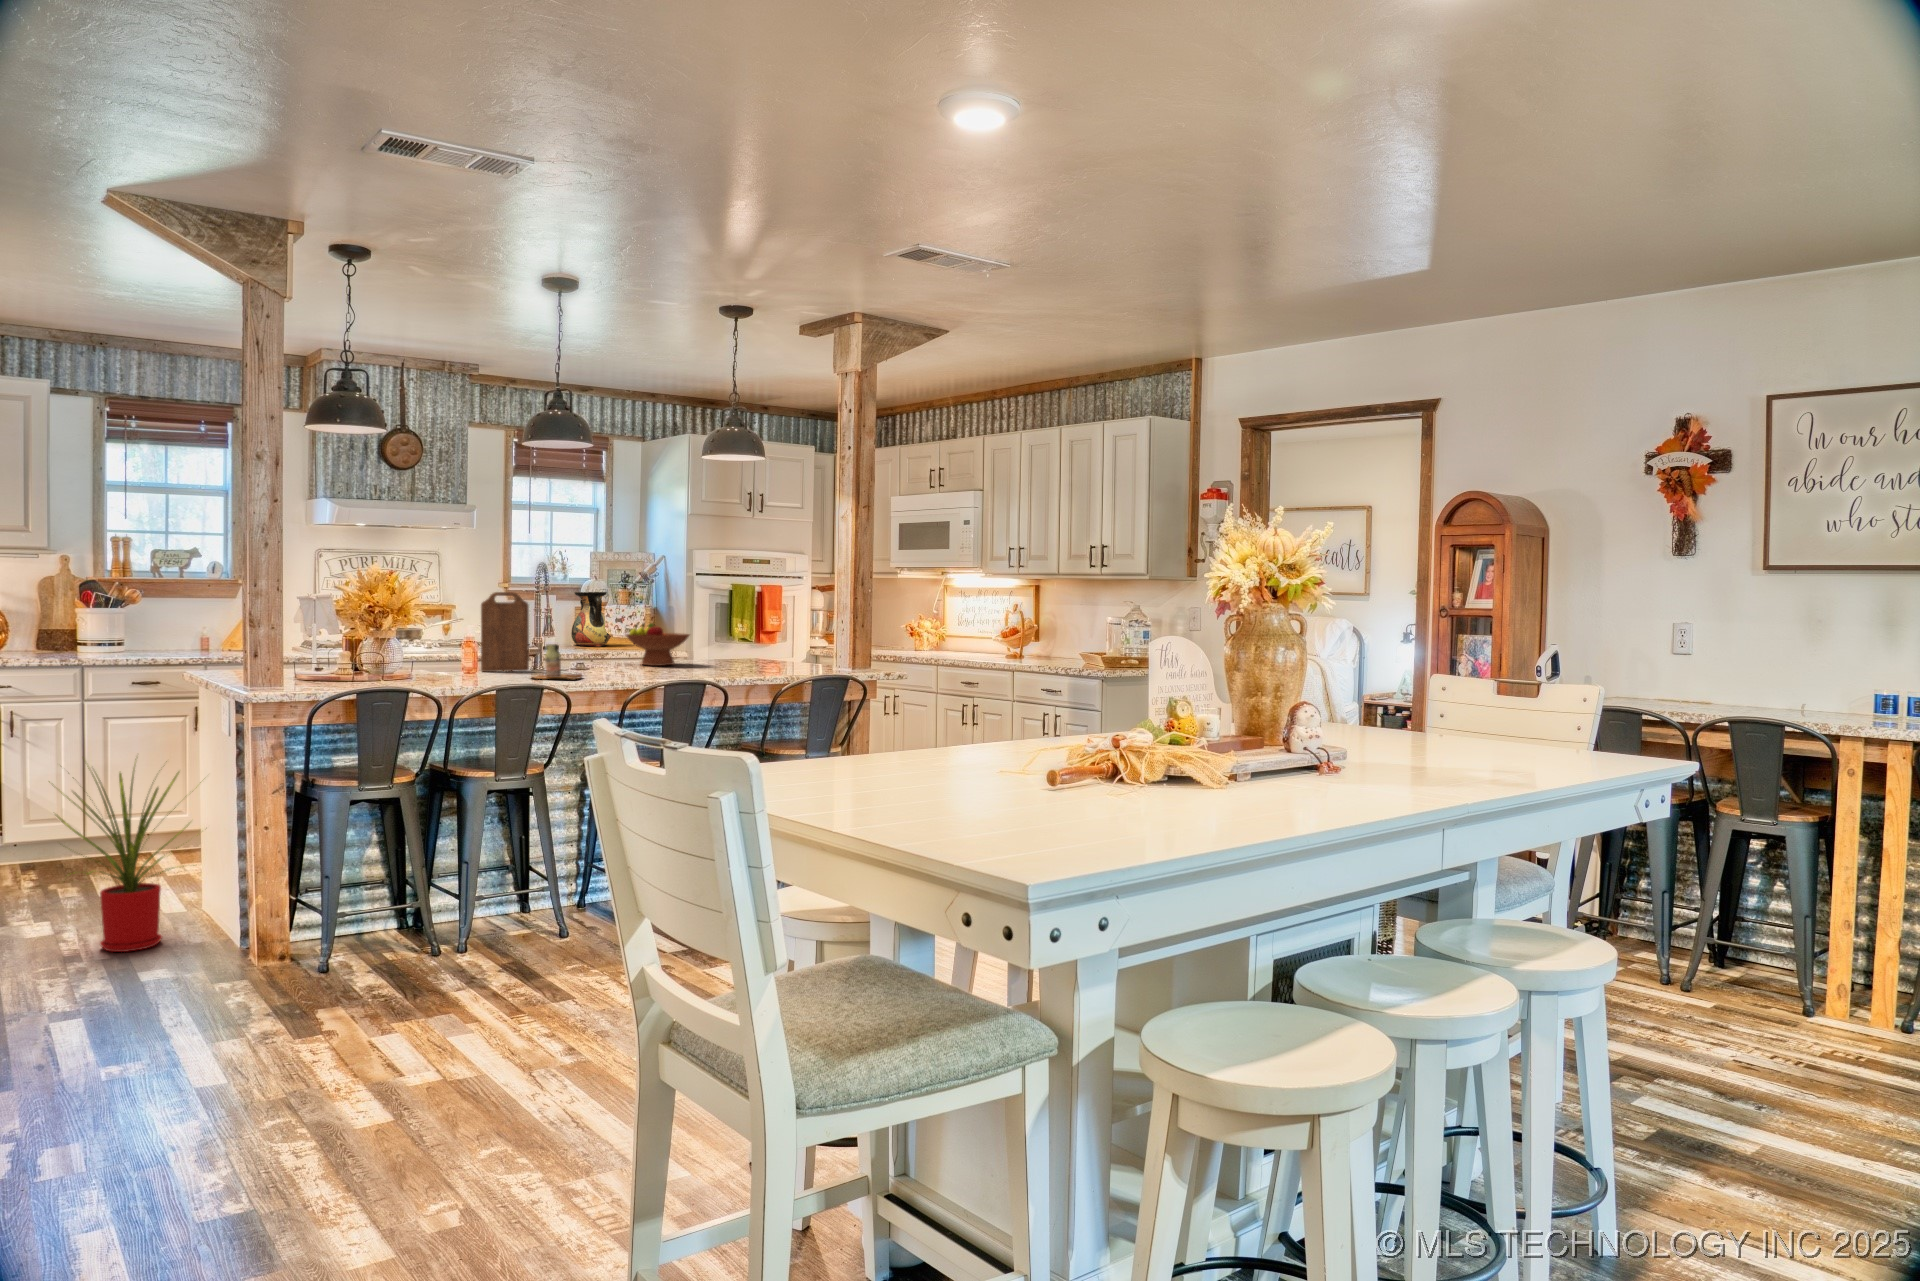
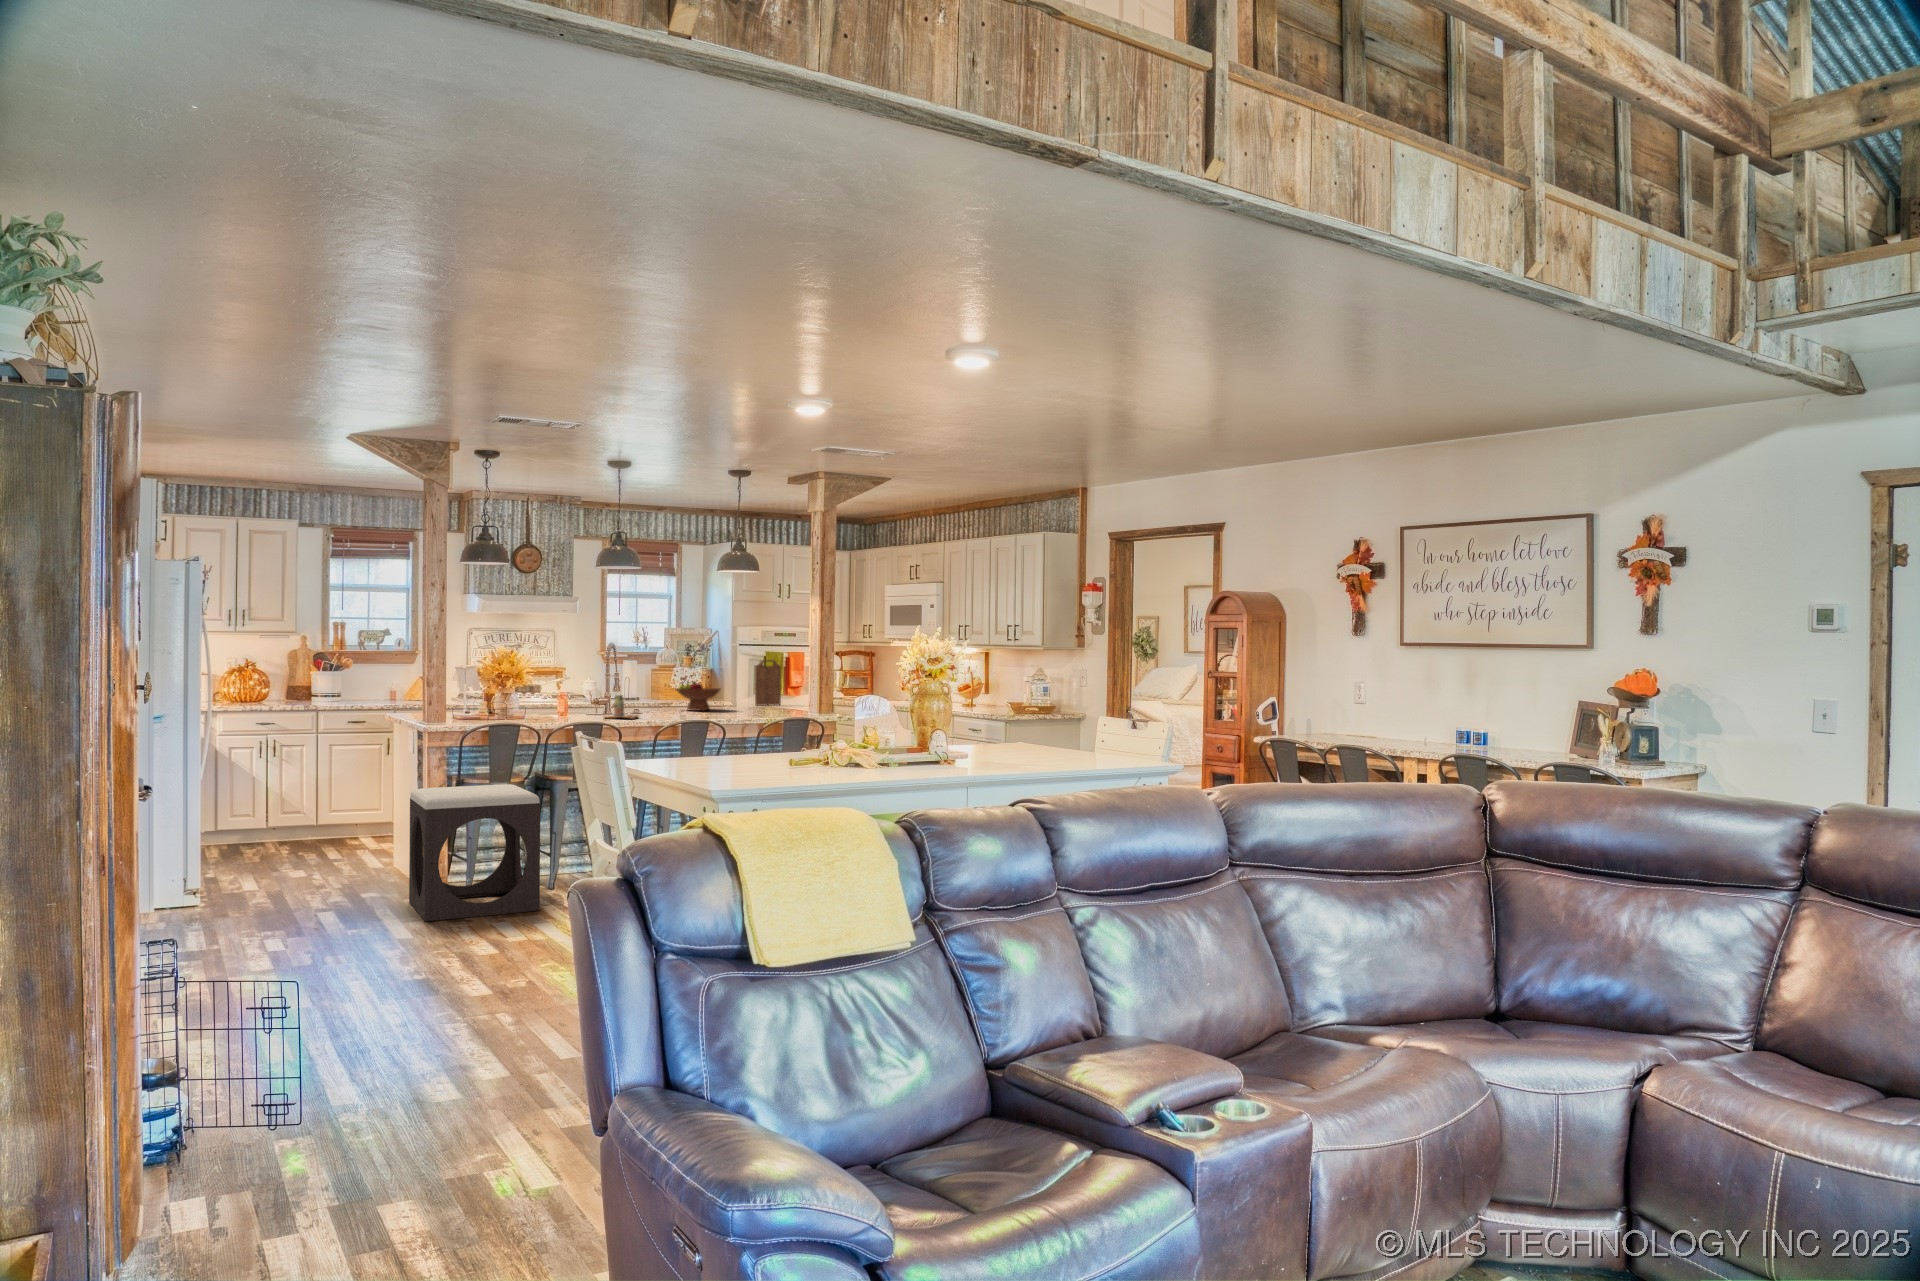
cutting board: present [481,592,529,672] -> present [755,660,781,706]
vase: present [571,592,611,646] -> none [646,658,677,698]
house plant: present [49,759,201,952] -> none [306,764,401,886]
footstool: none [224,789,450,1033] -> present [409,784,540,921]

